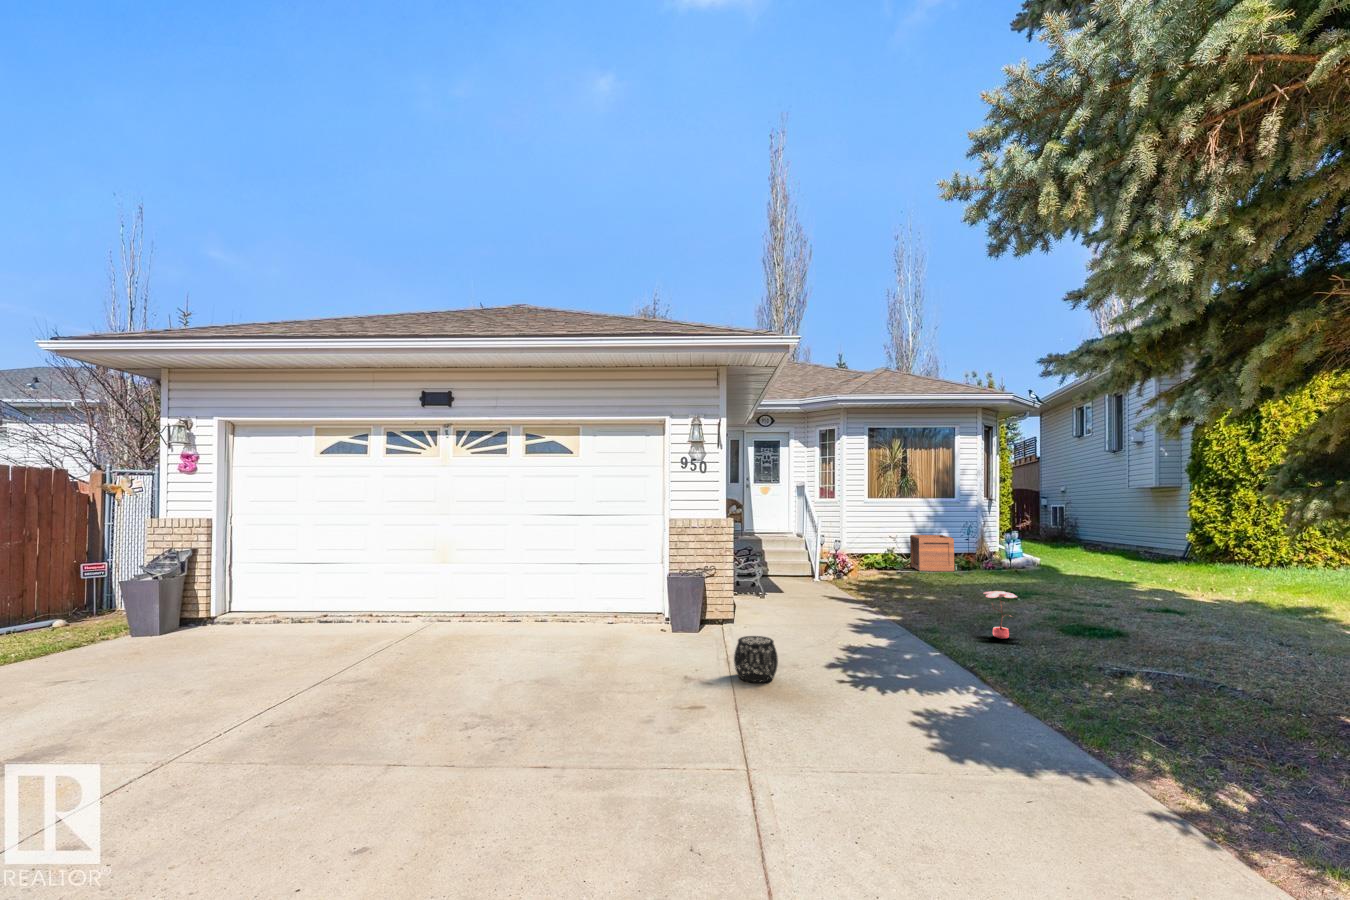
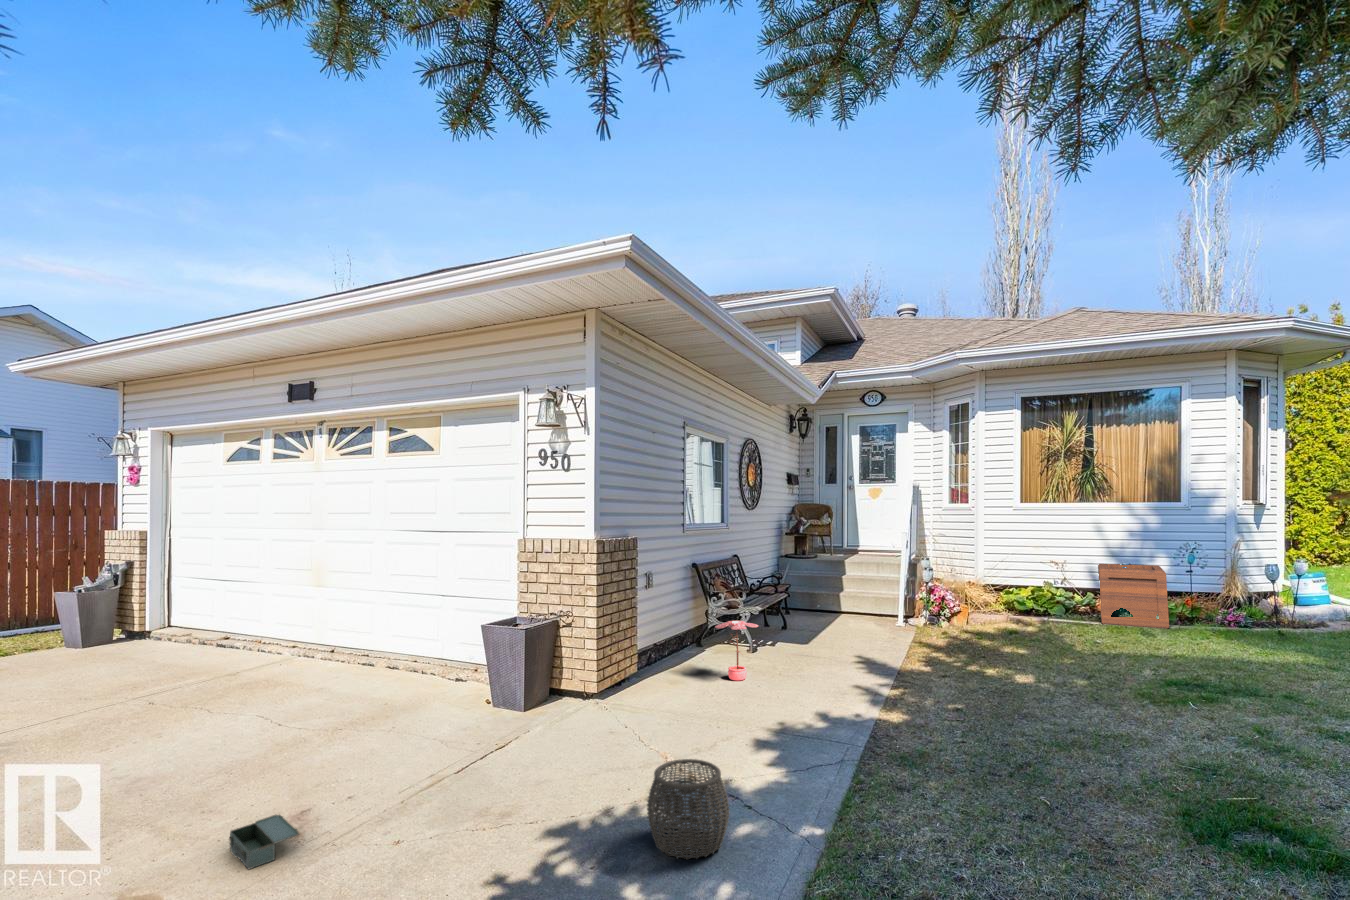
potted plant: present [983,591,1017,638] -> present [715,620,758,681]
woven basket: present [734,636,778,683] -> present [647,759,730,859]
toolbox: none [716,685,759,708] -> present [229,815,299,869]

